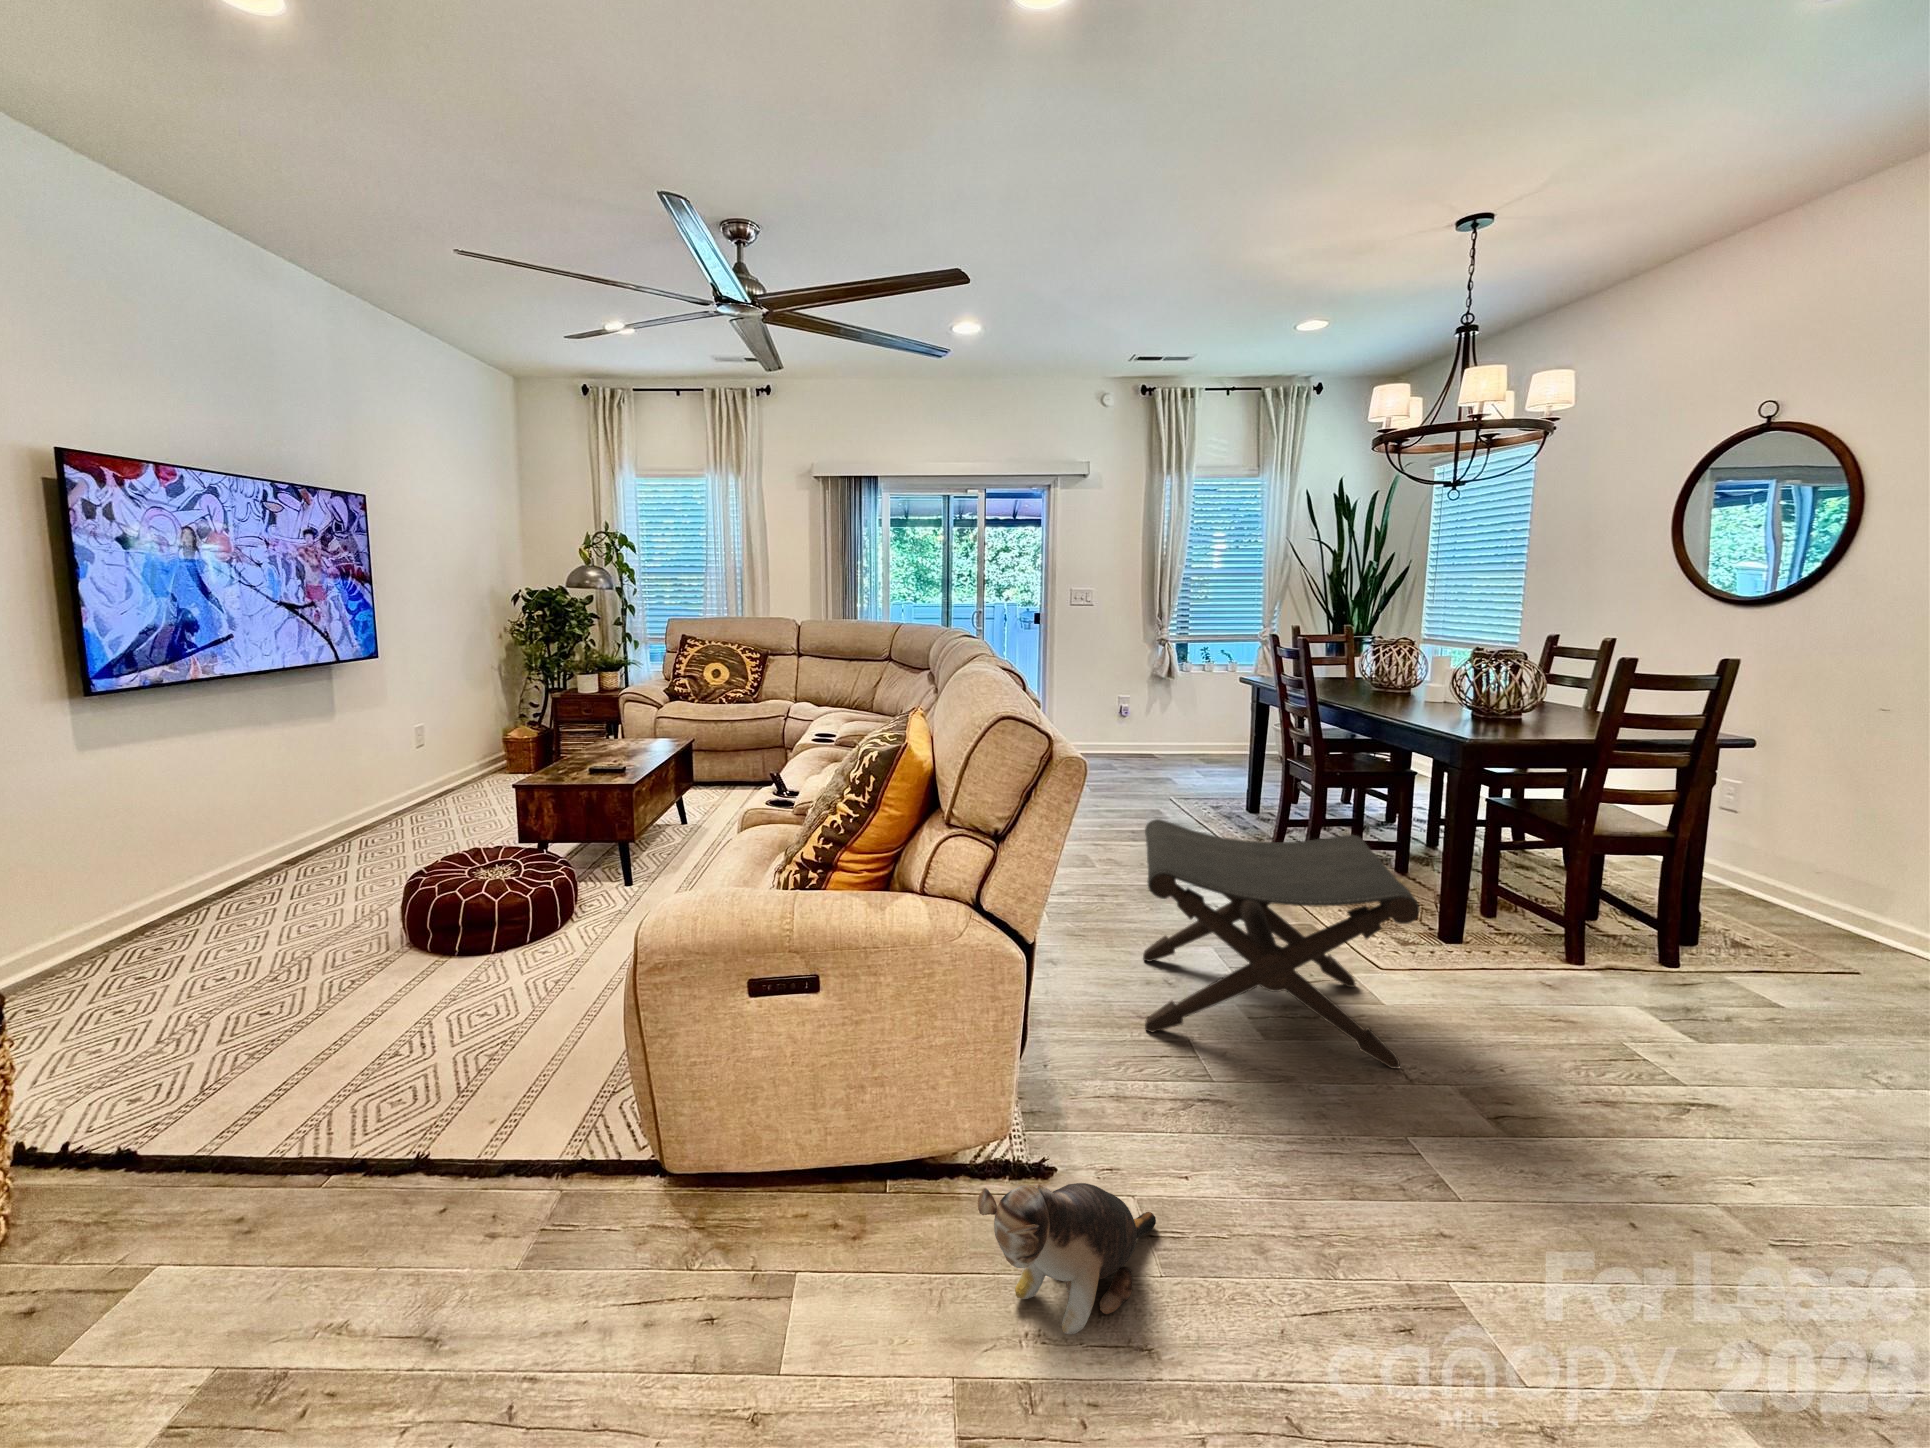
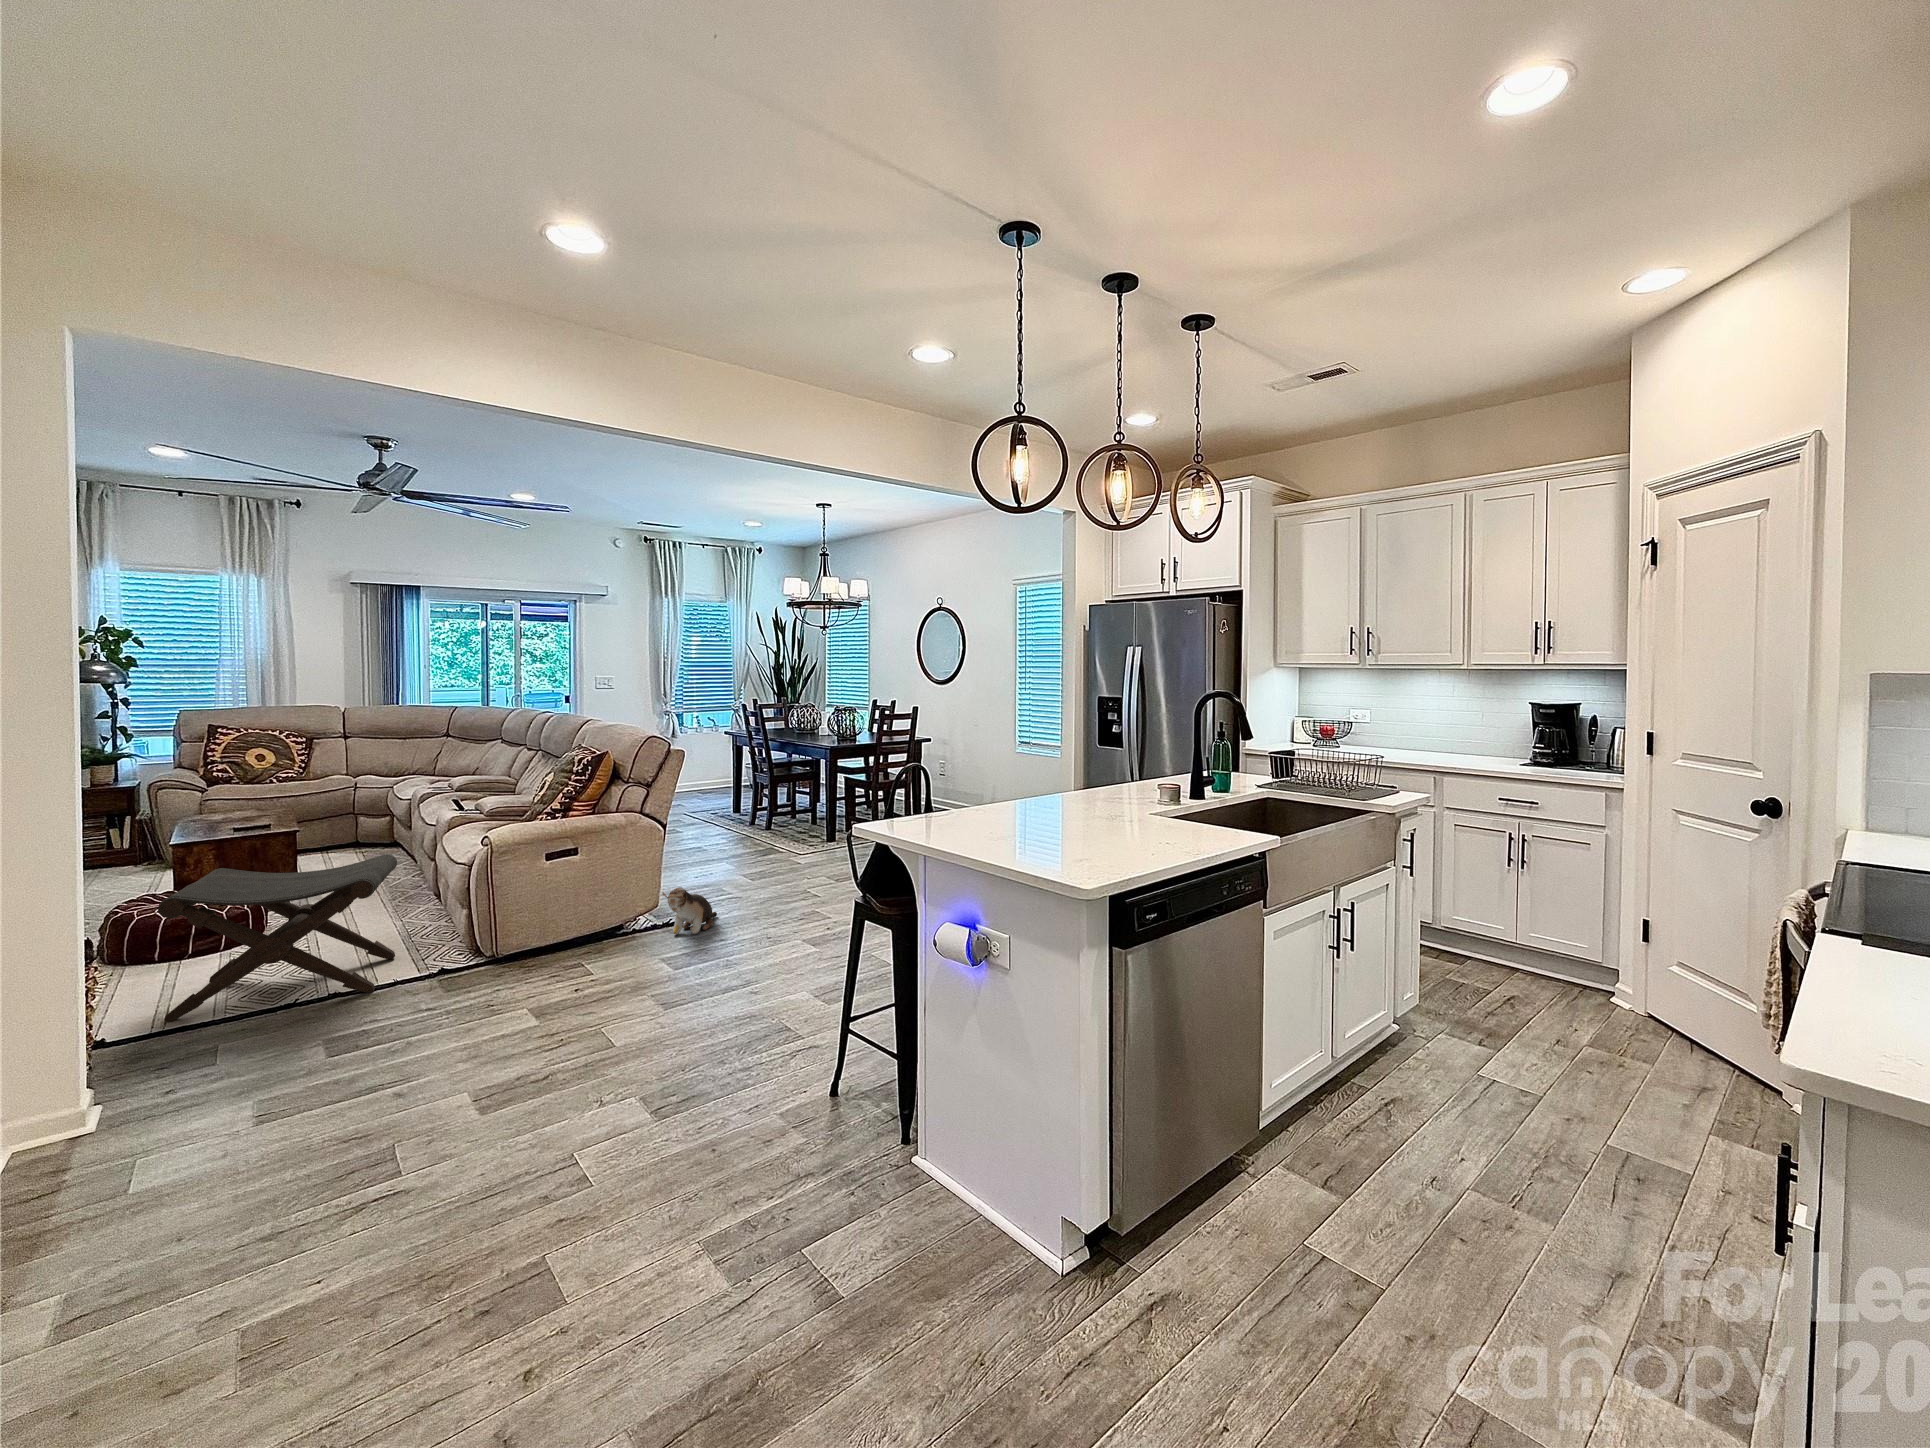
footstool: present [1143,819,1420,1069] -> present [158,854,397,1022]

